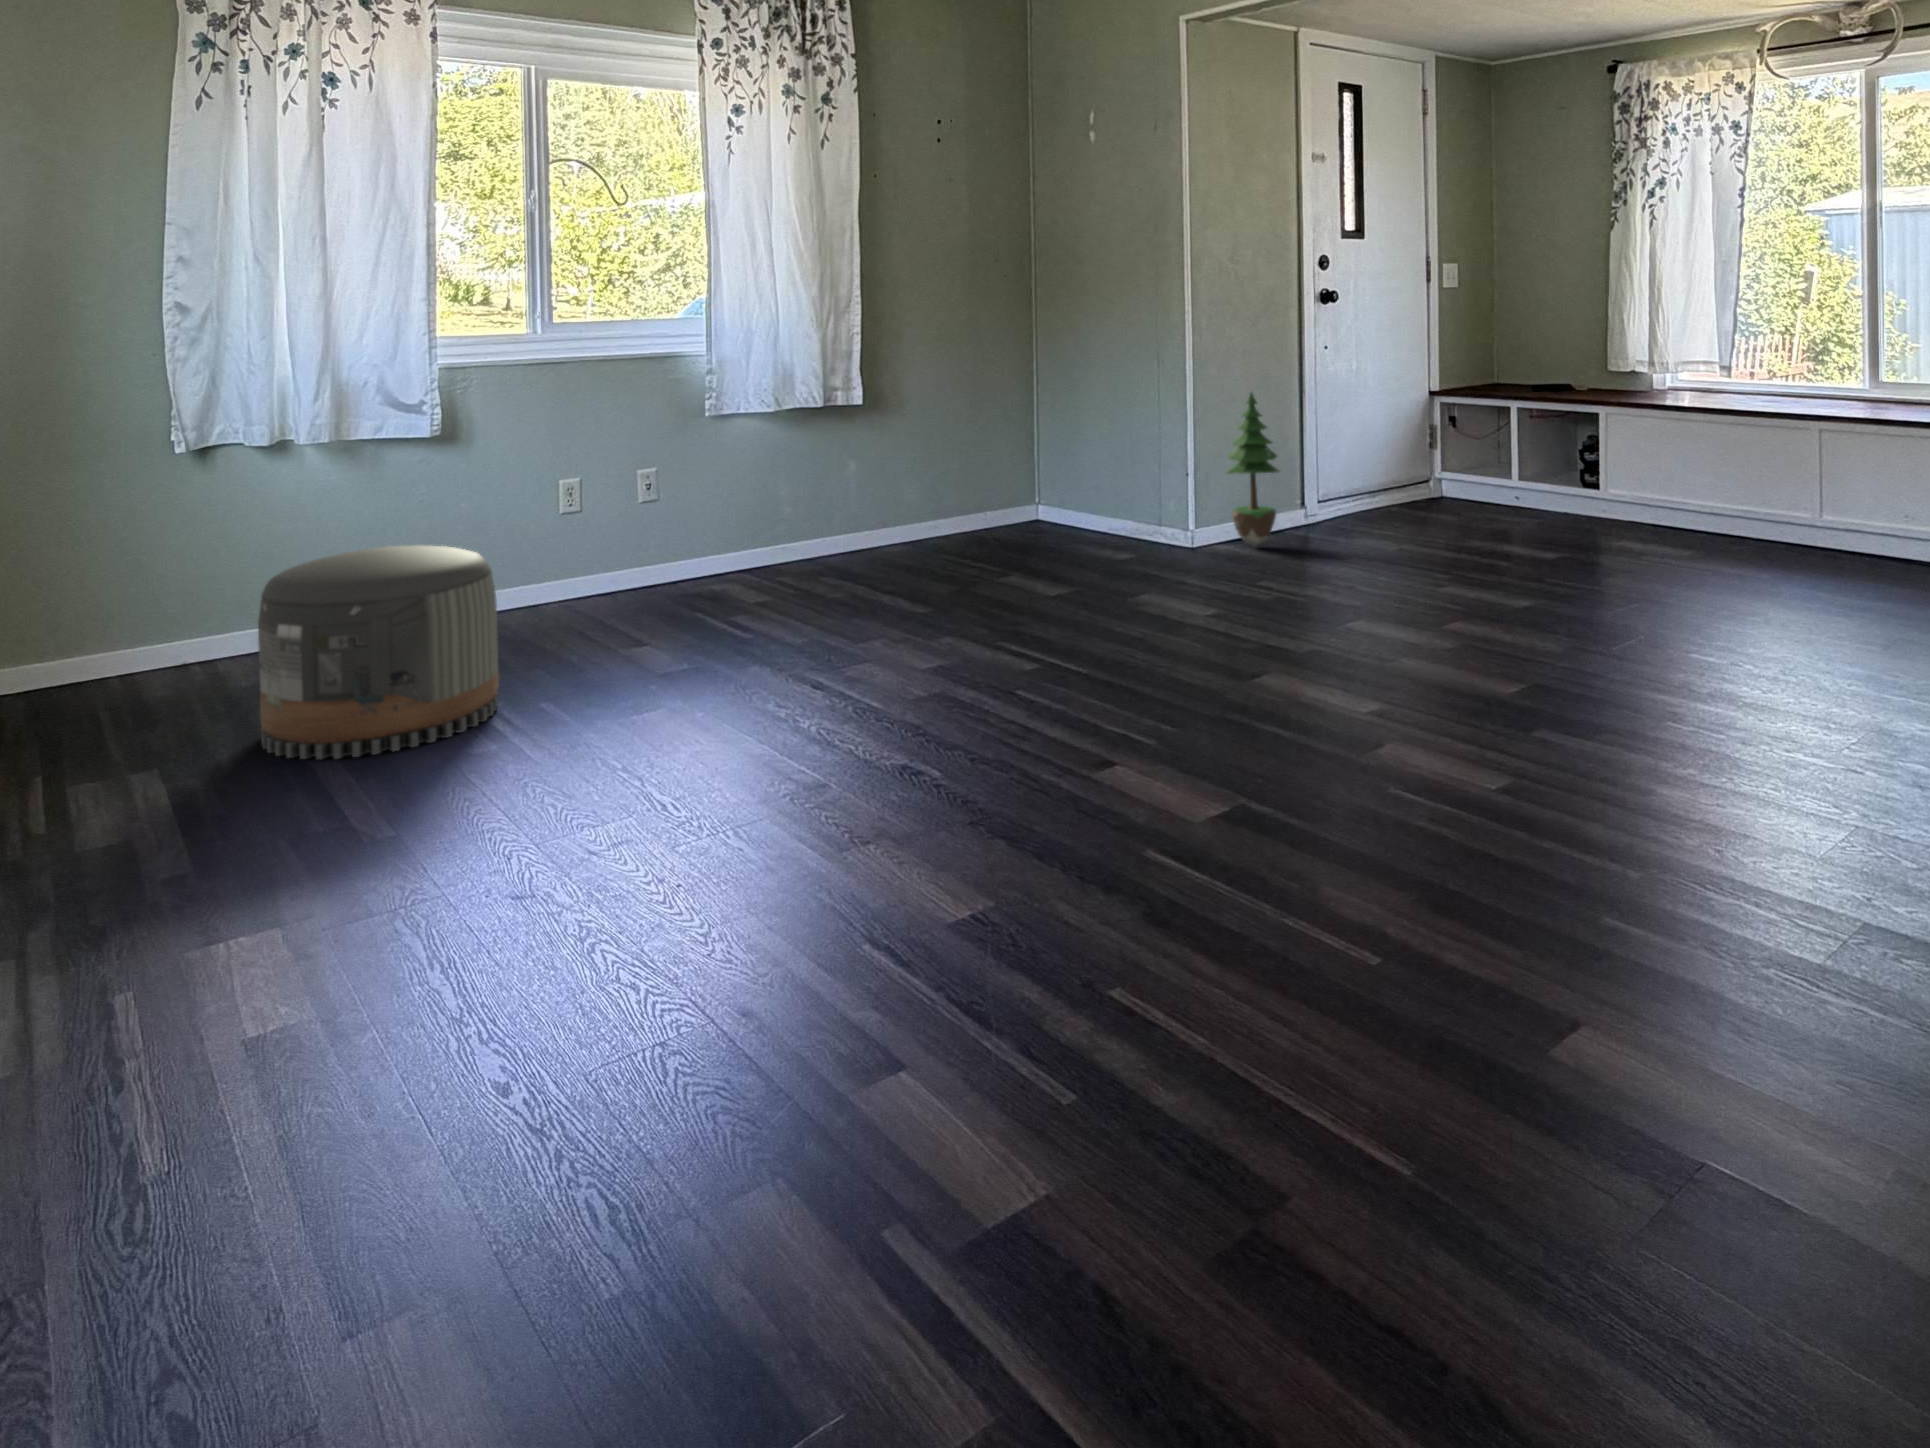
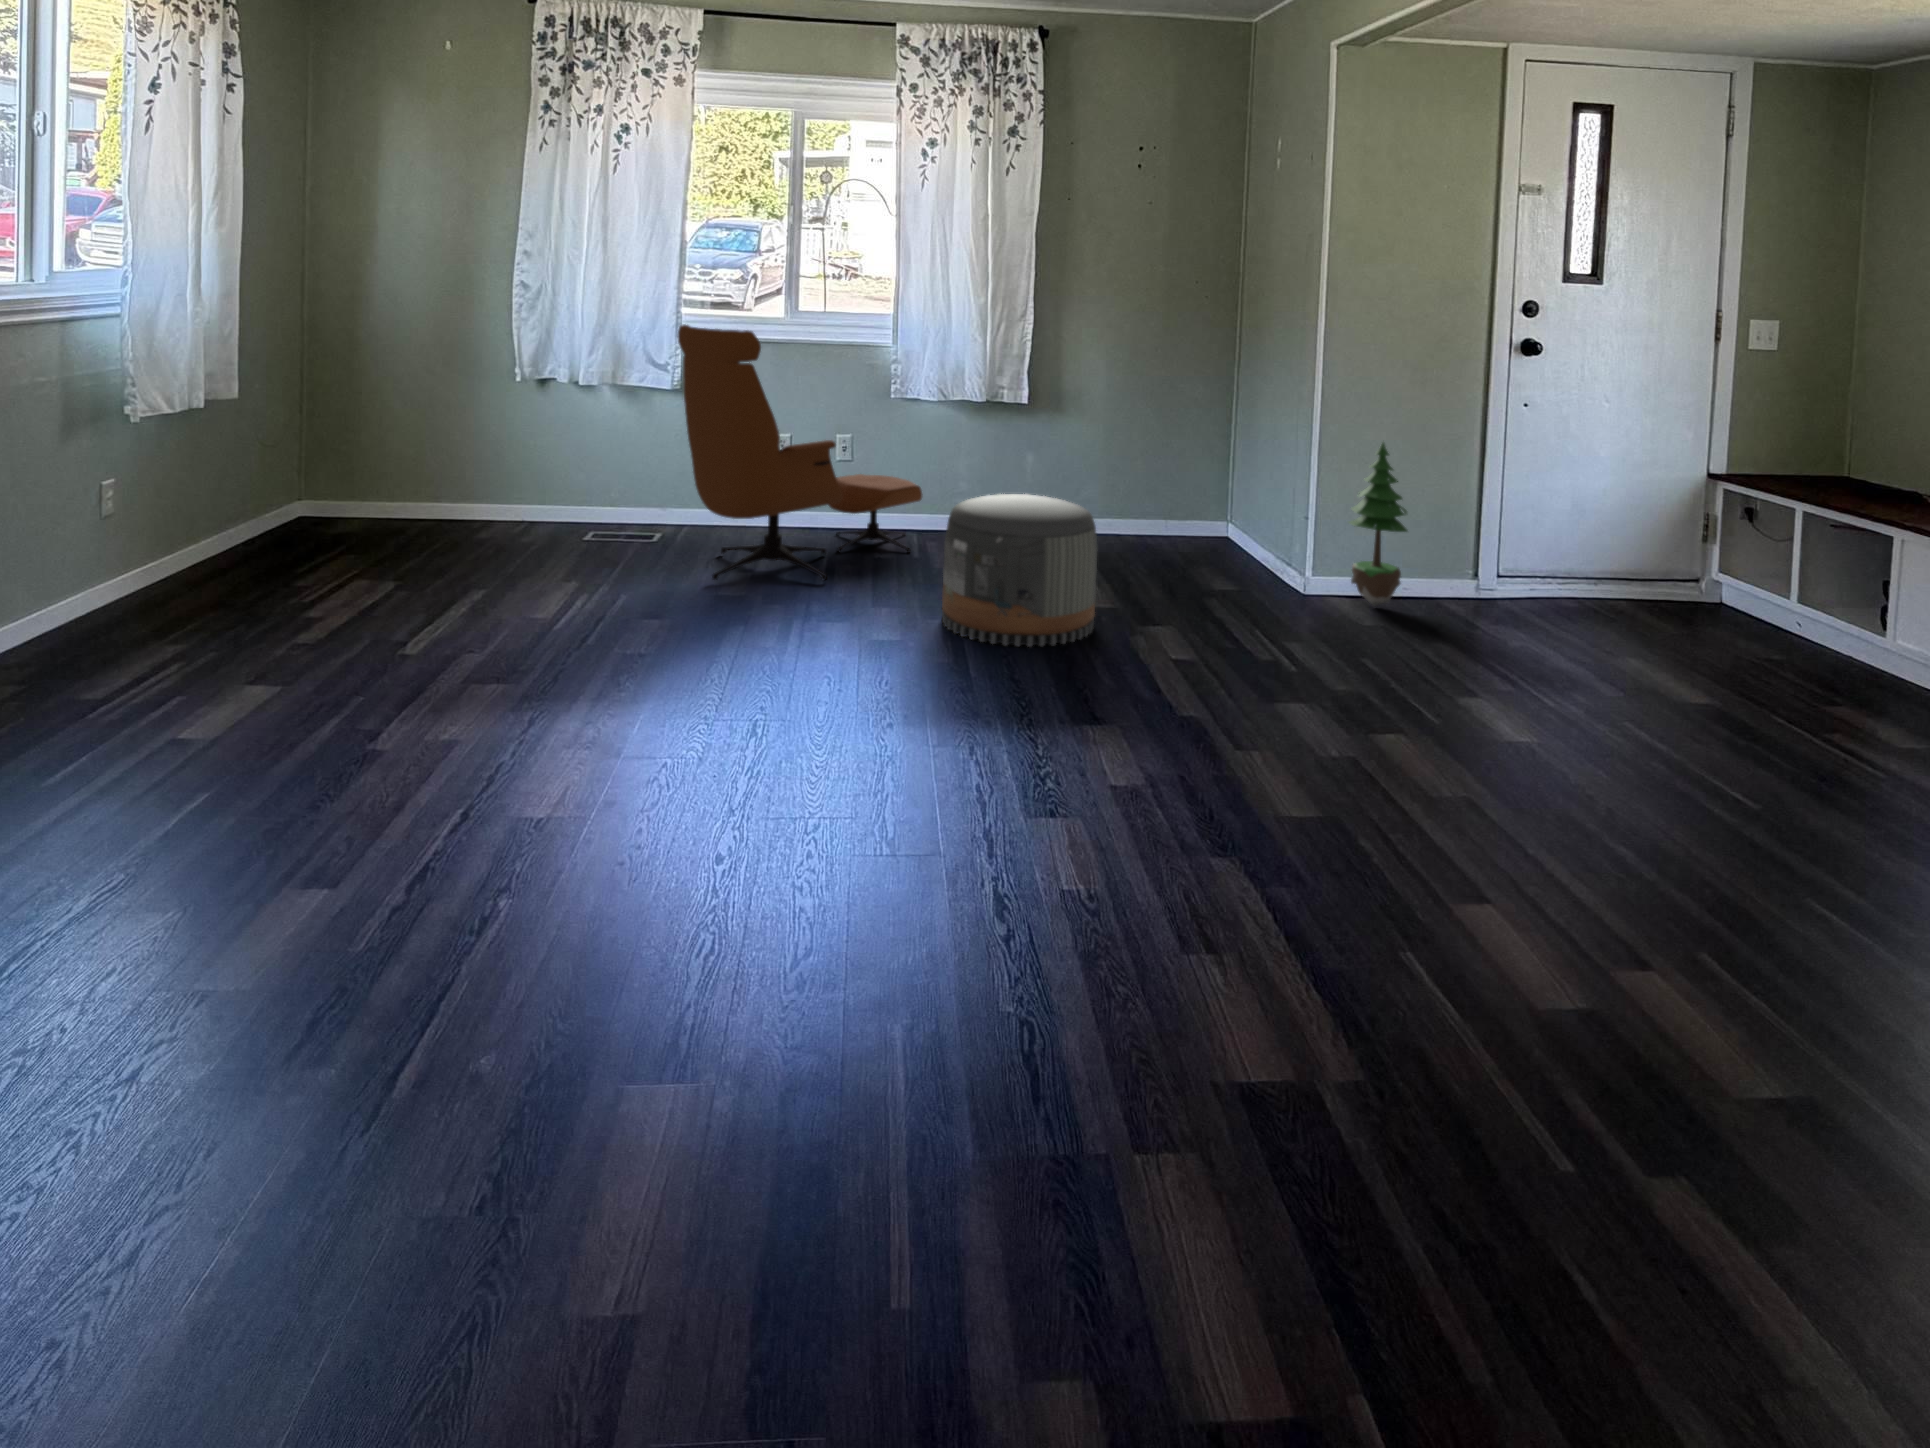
lounge chair: none [534,333,776,664] -> present [678,324,922,580]
pouf: present [258,545,499,759] -> present [942,494,1098,647]

